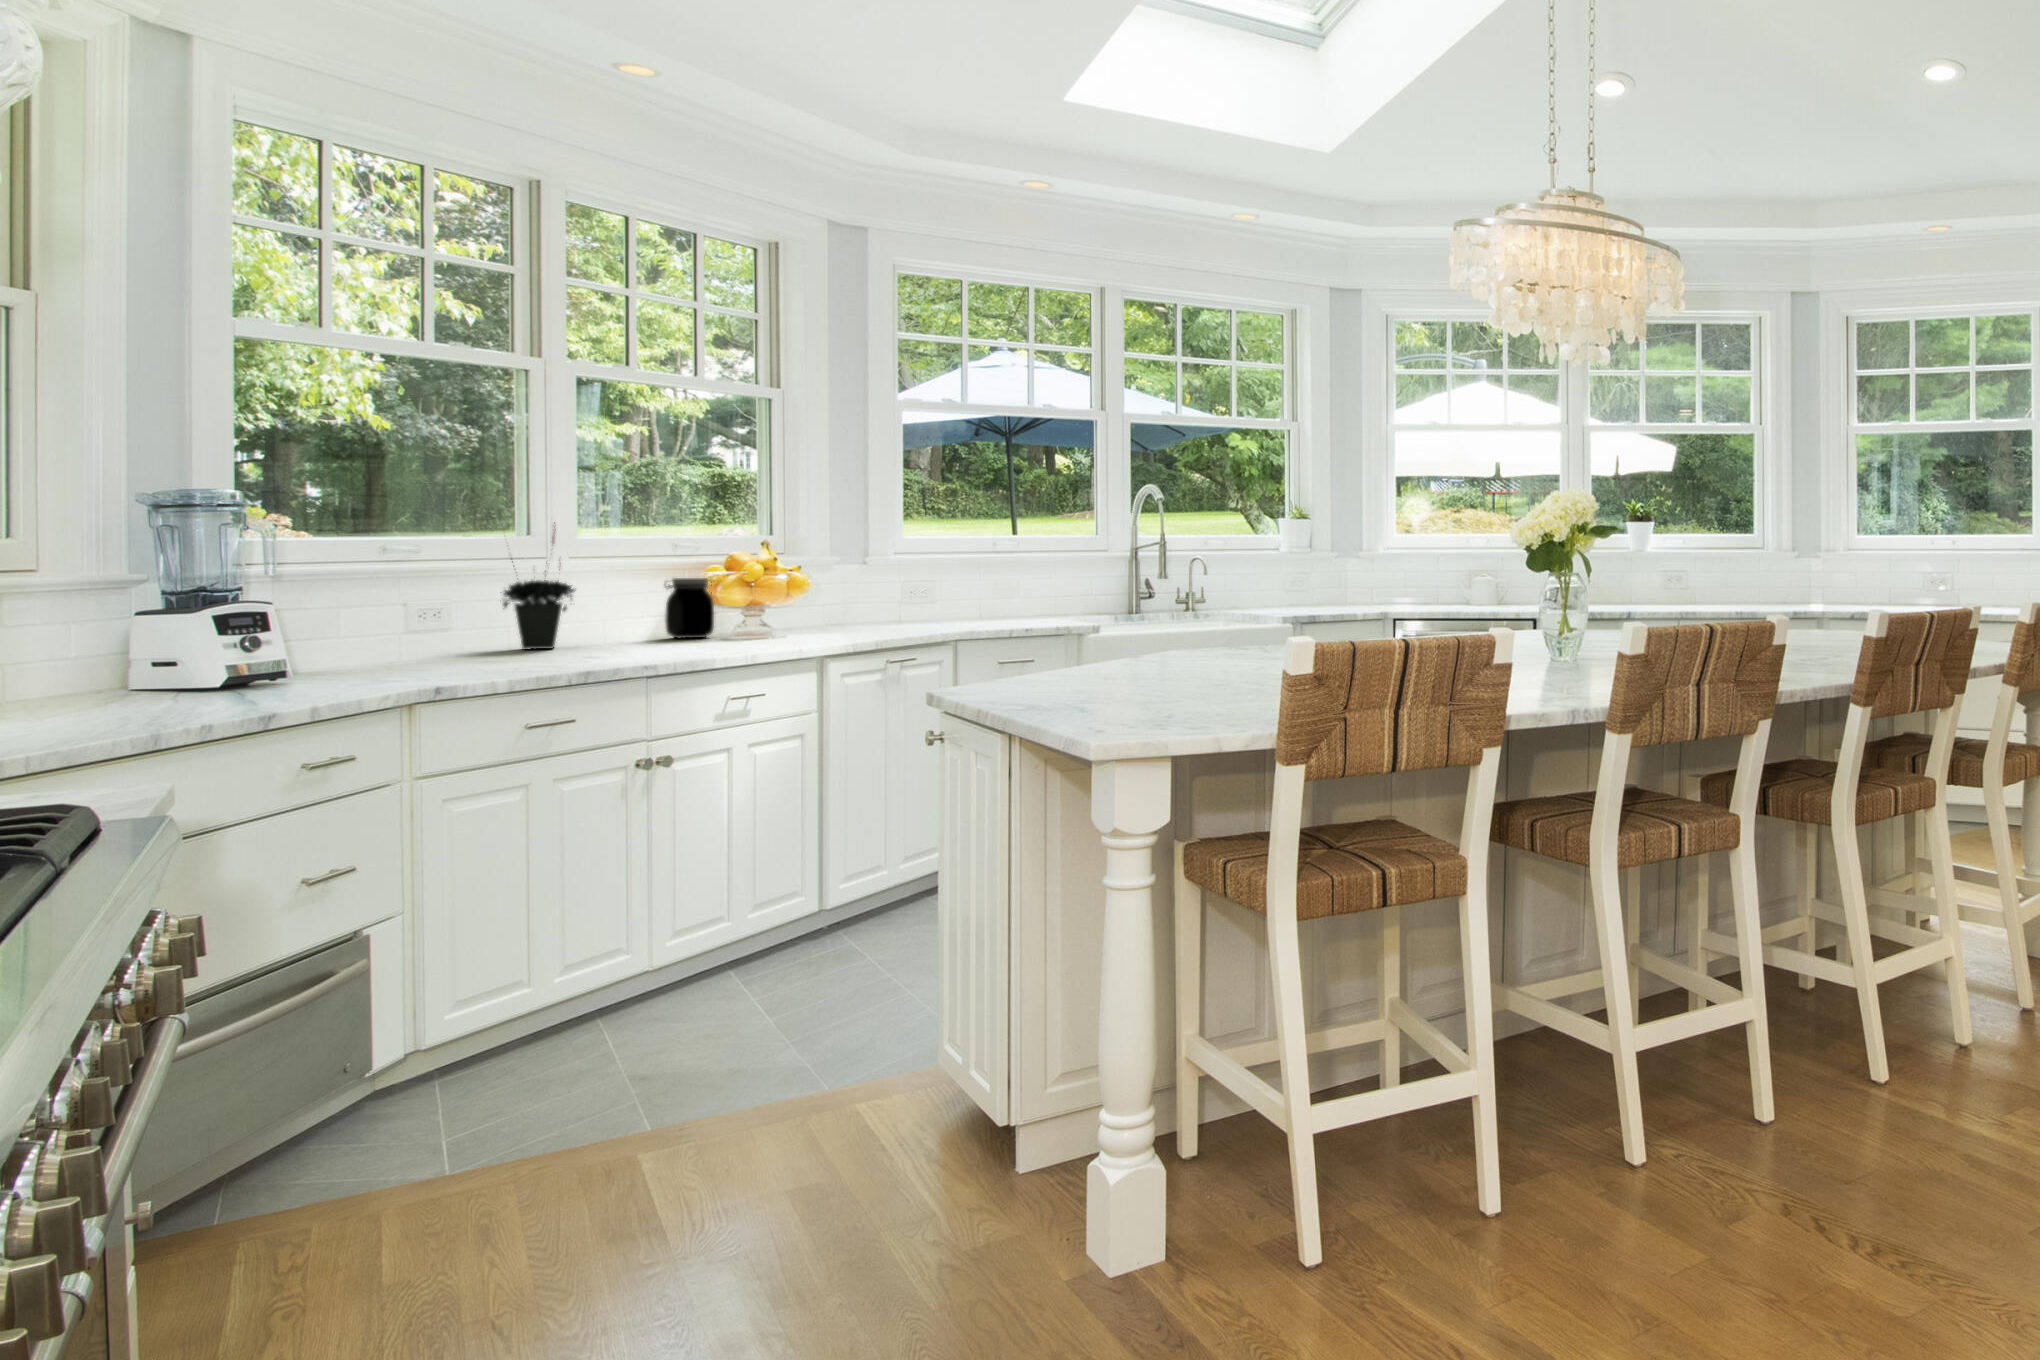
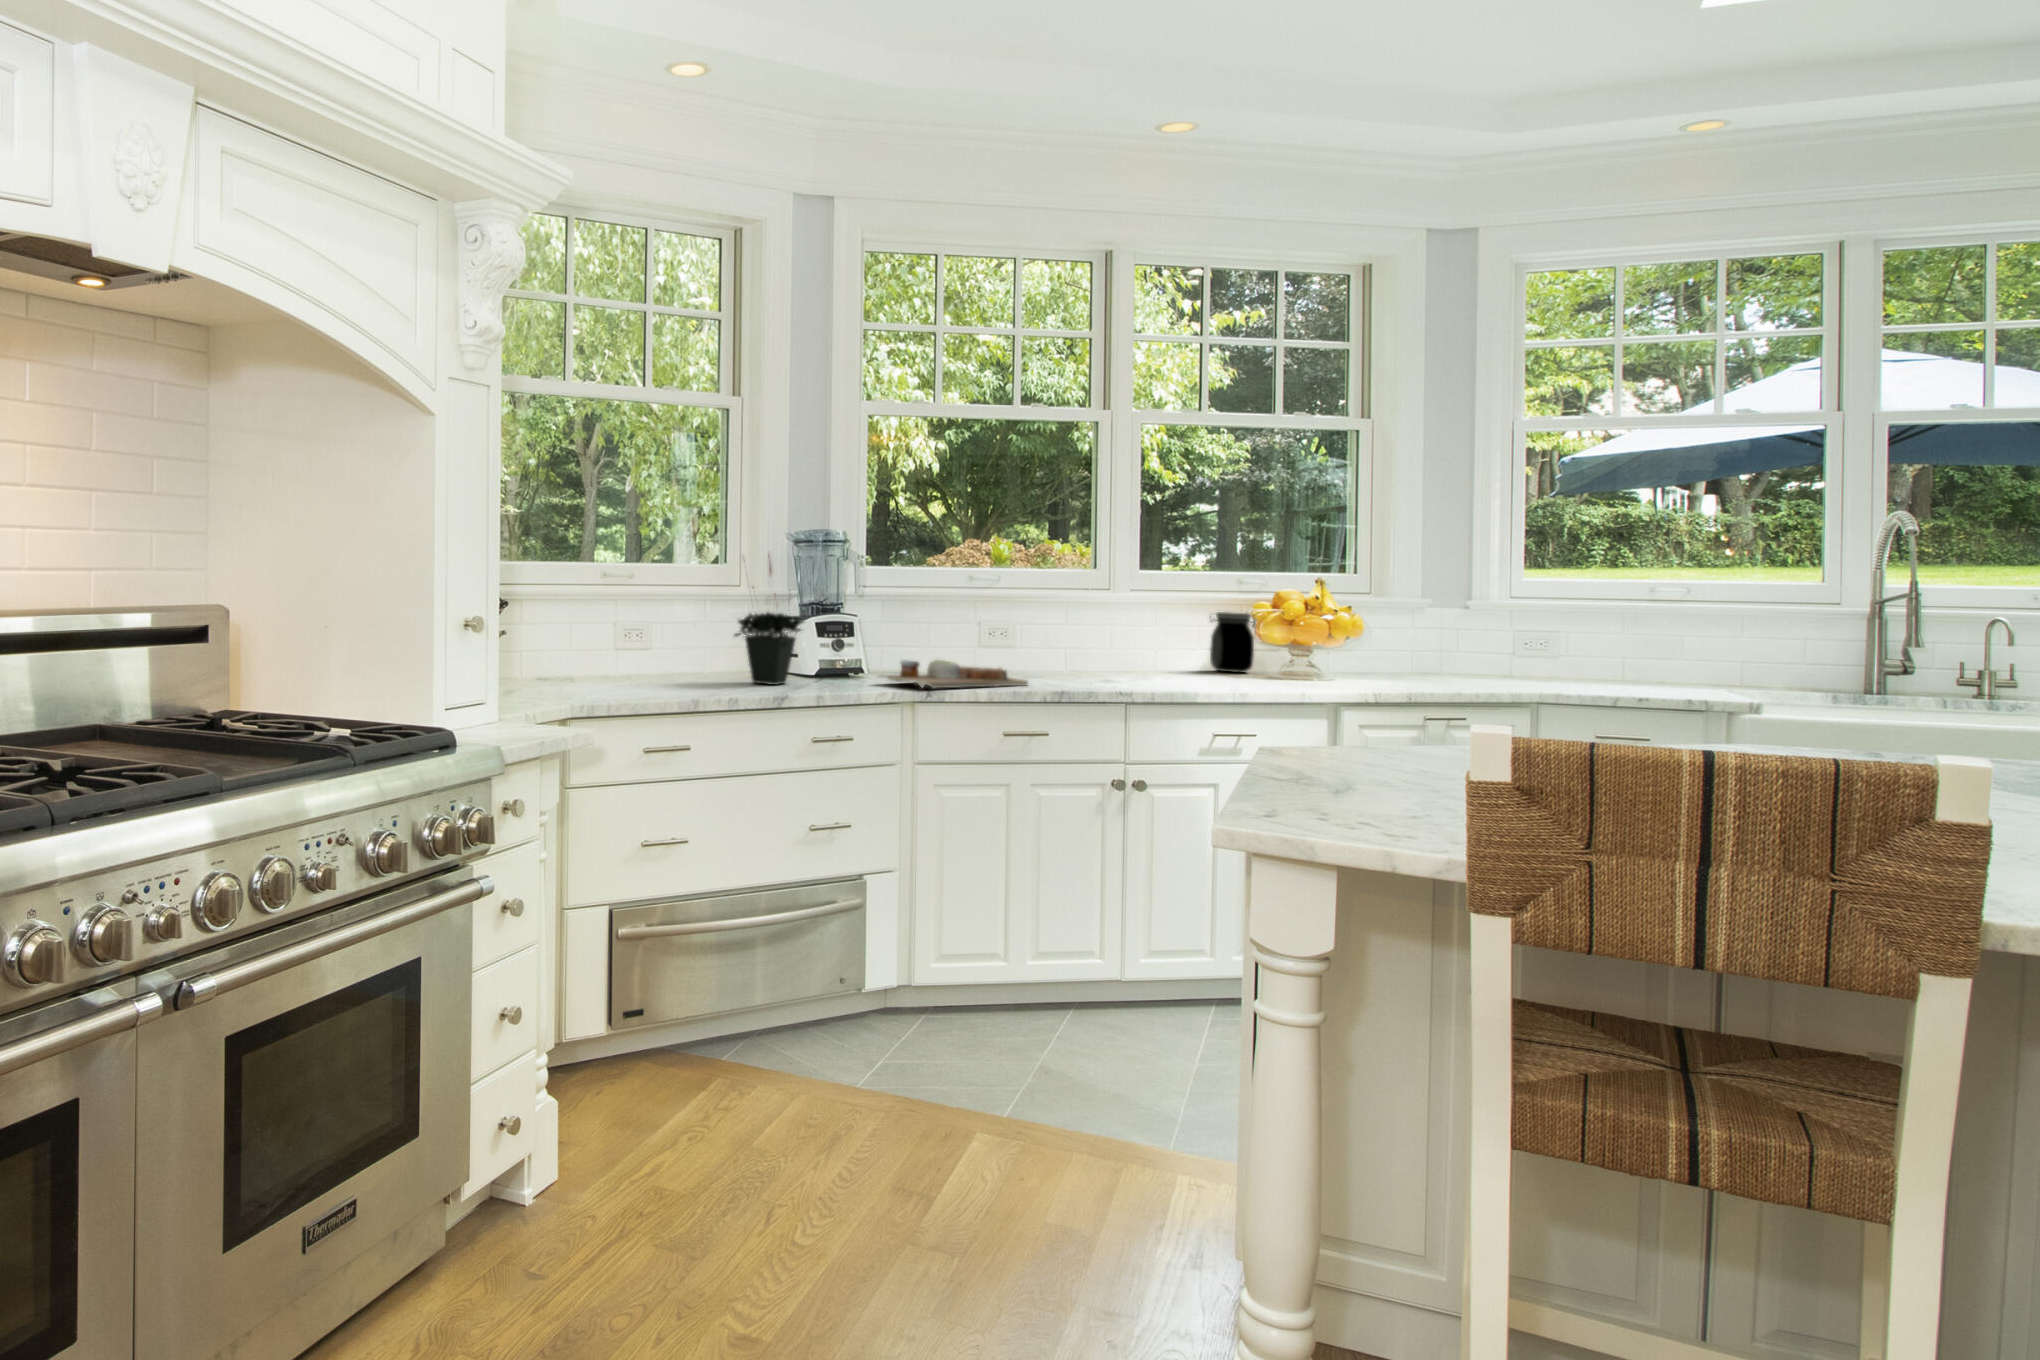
potted plant: present [502,522,574,649] -> present [735,562,804,685]
cutting board: none [338,650,533,685] -> present [886,660,1028,688]

